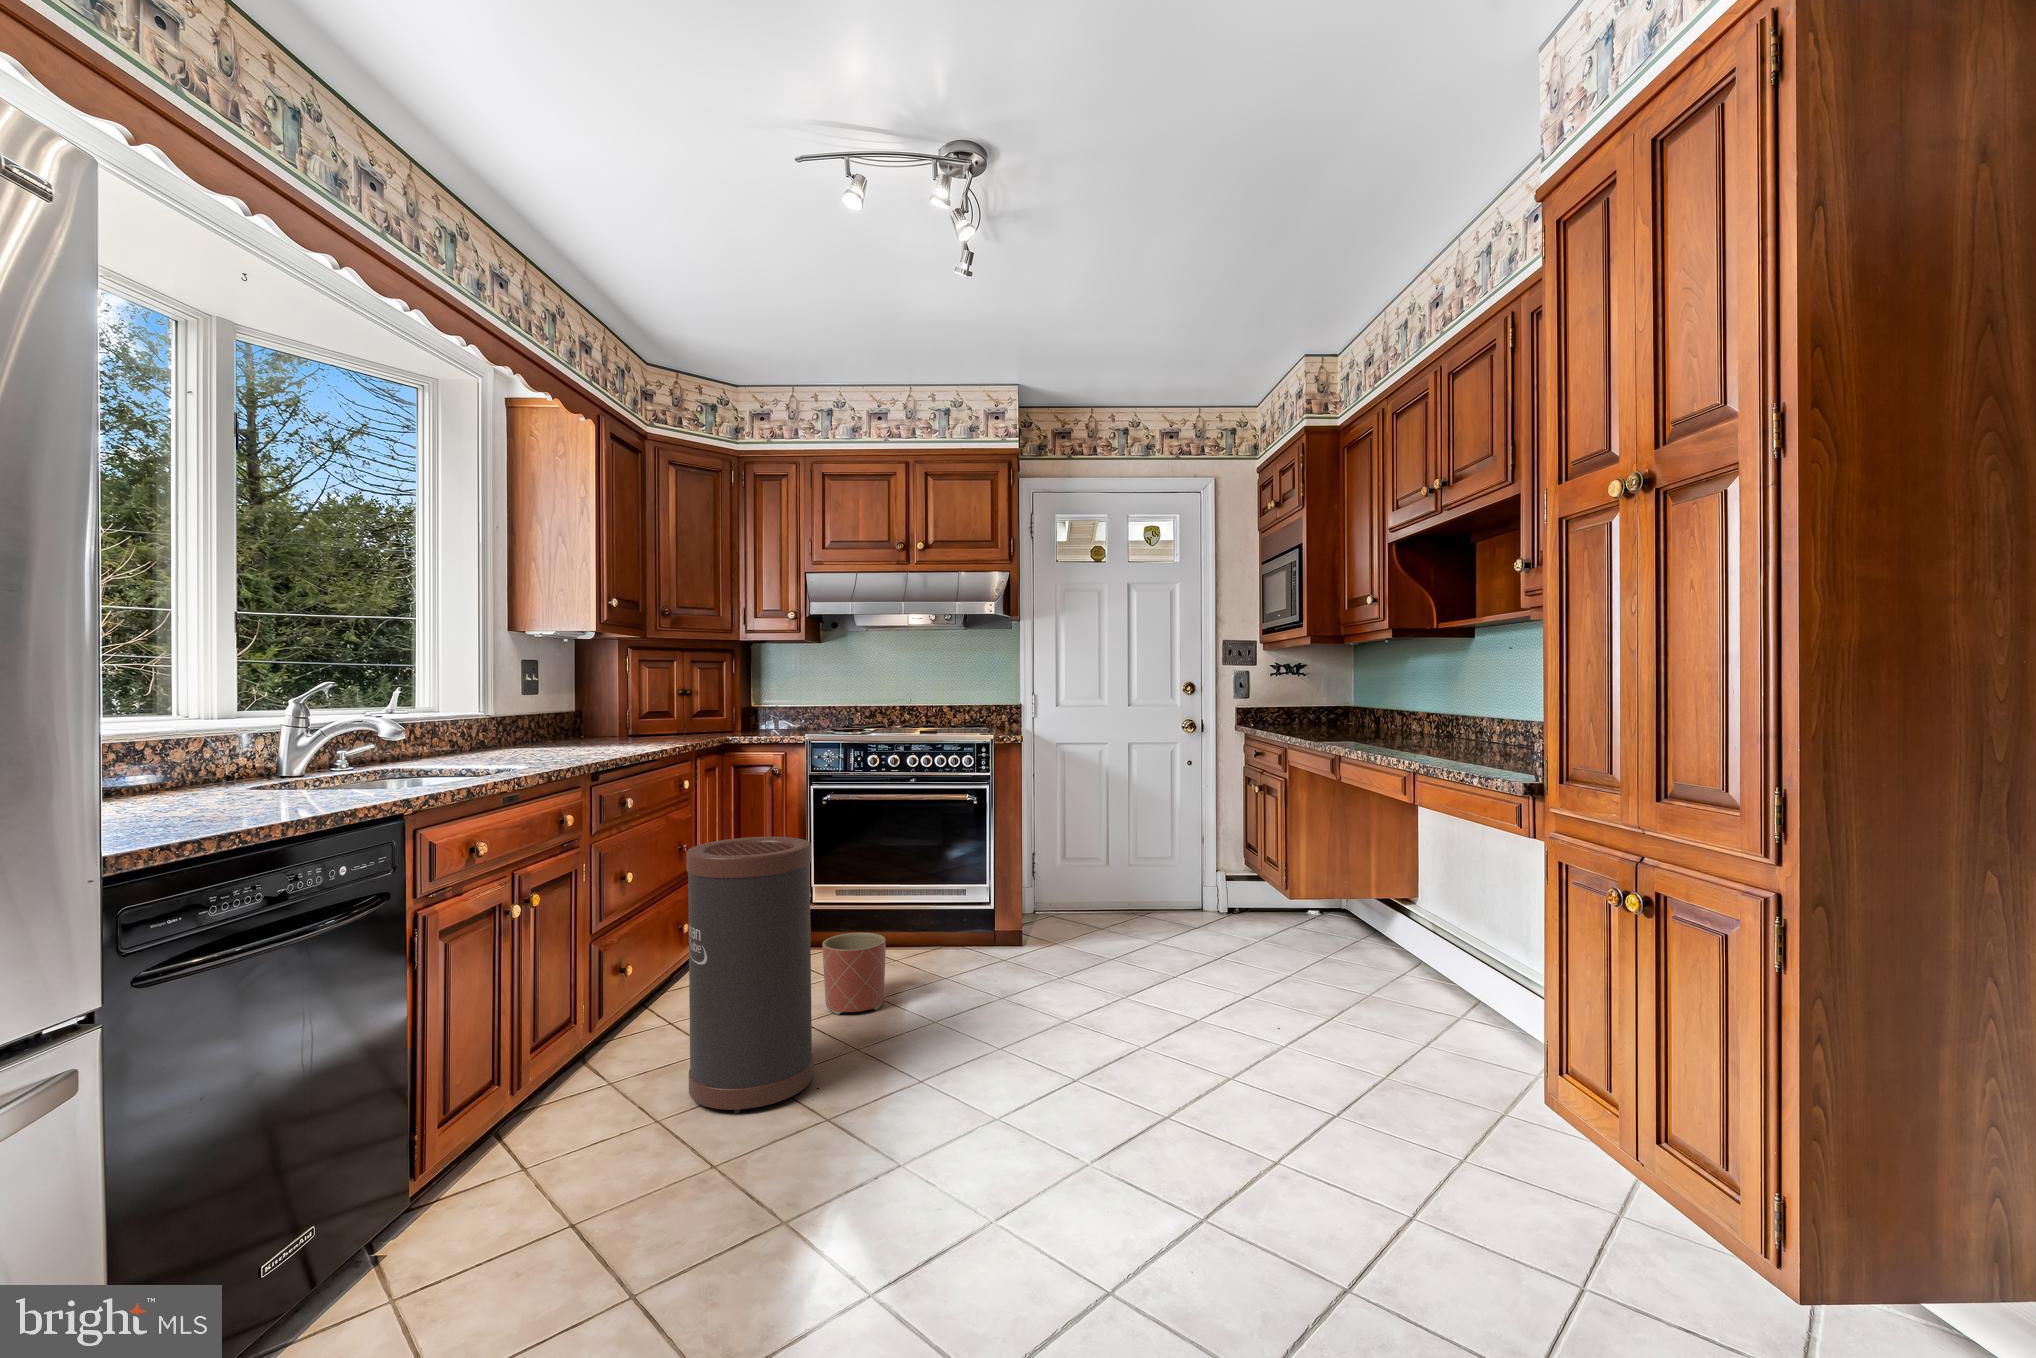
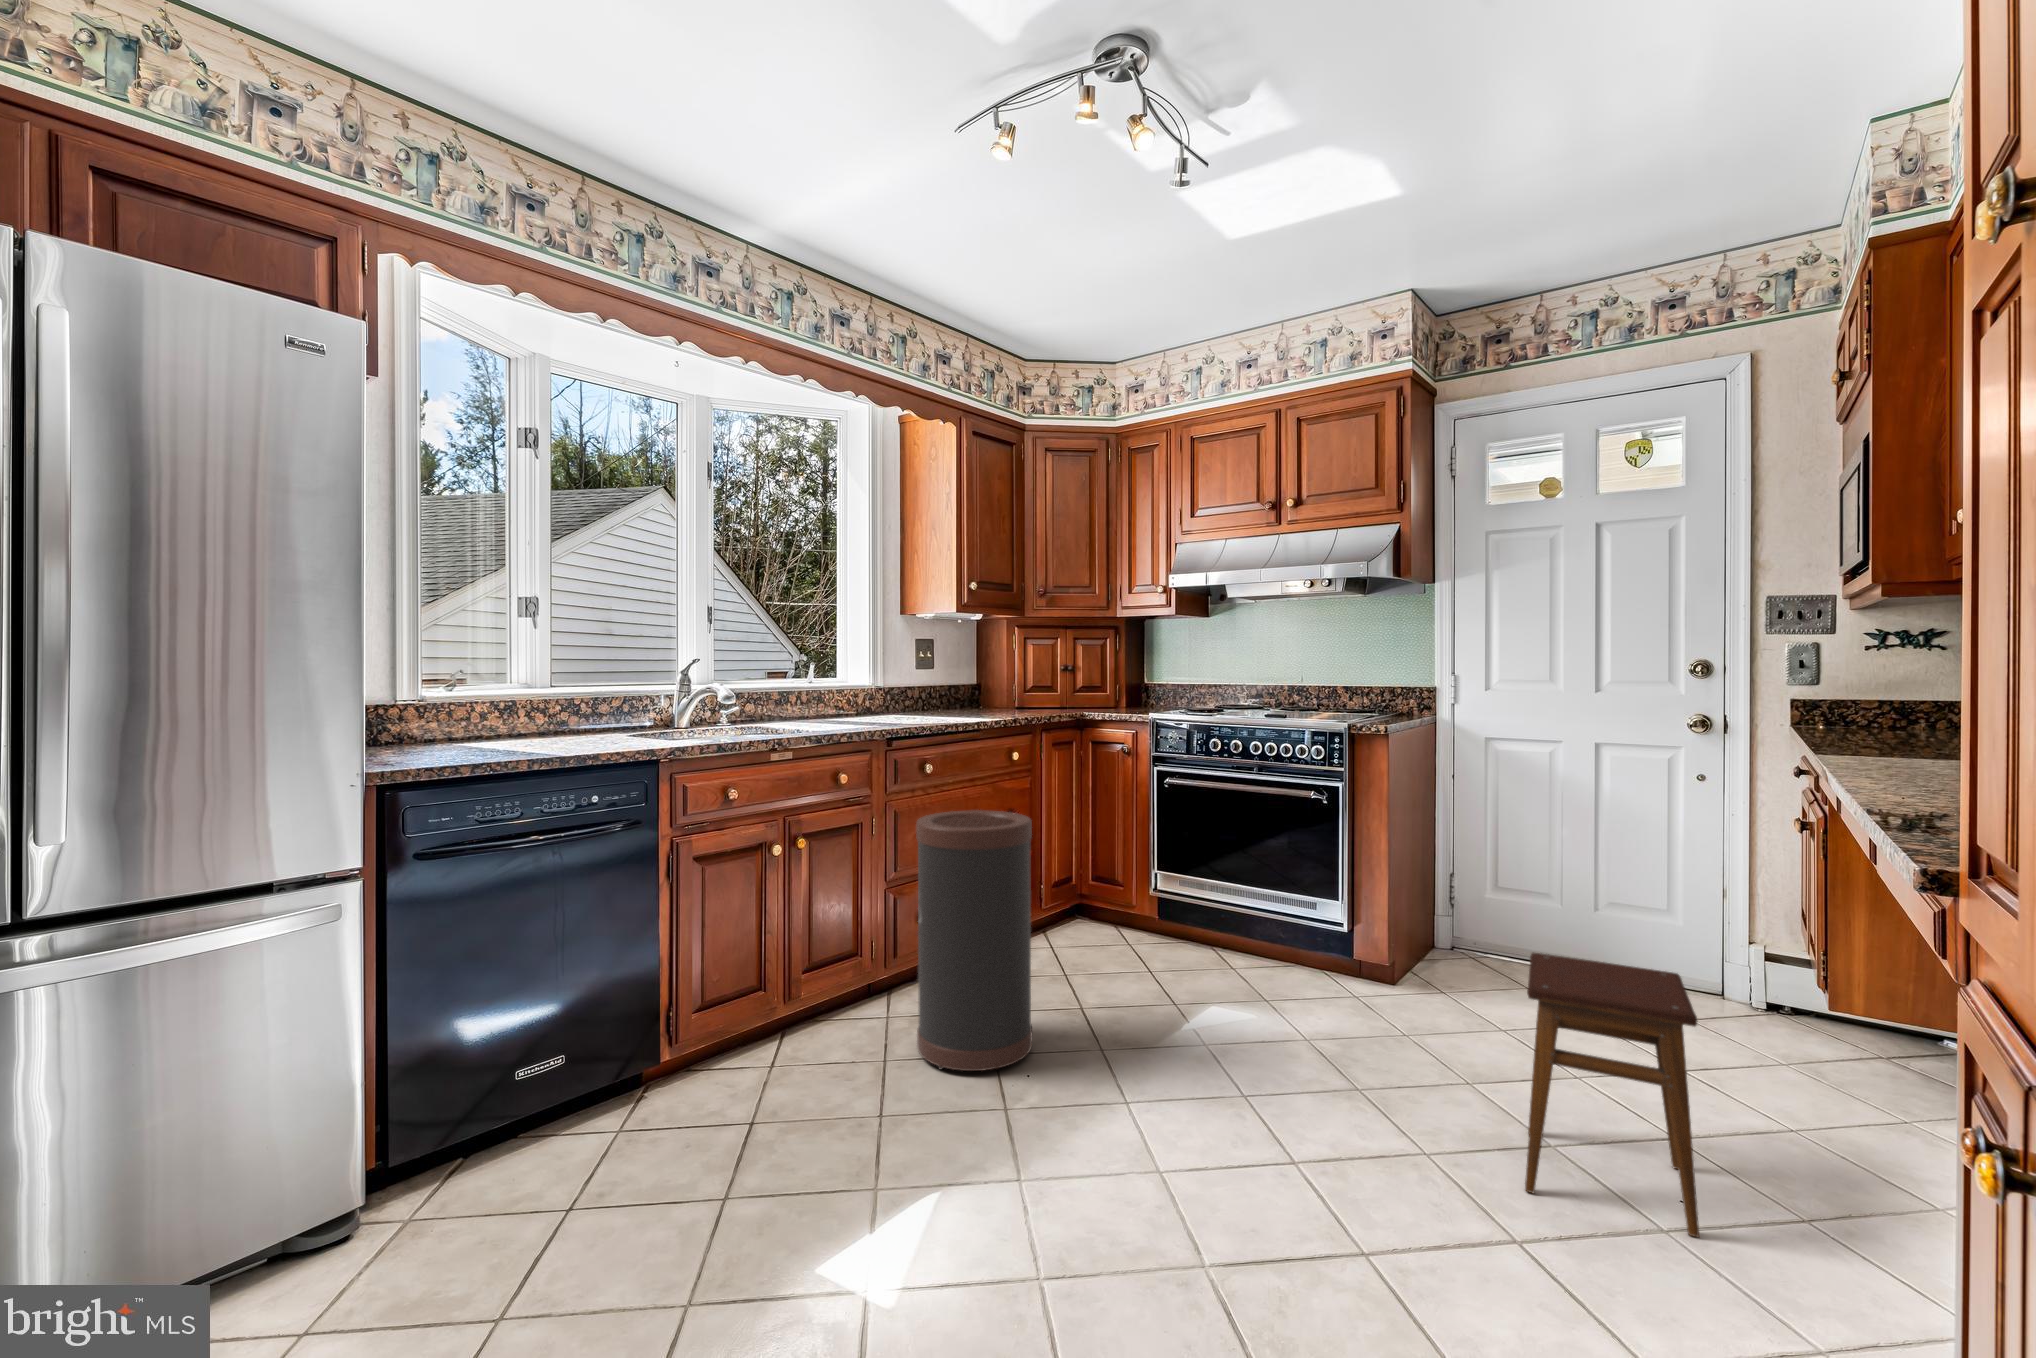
stool: none [1191,881,1313,1046] -> present [1525,953,1699,1237]
planter: present [822,933,886,1015] -> none [1106,924,1172,1011]

